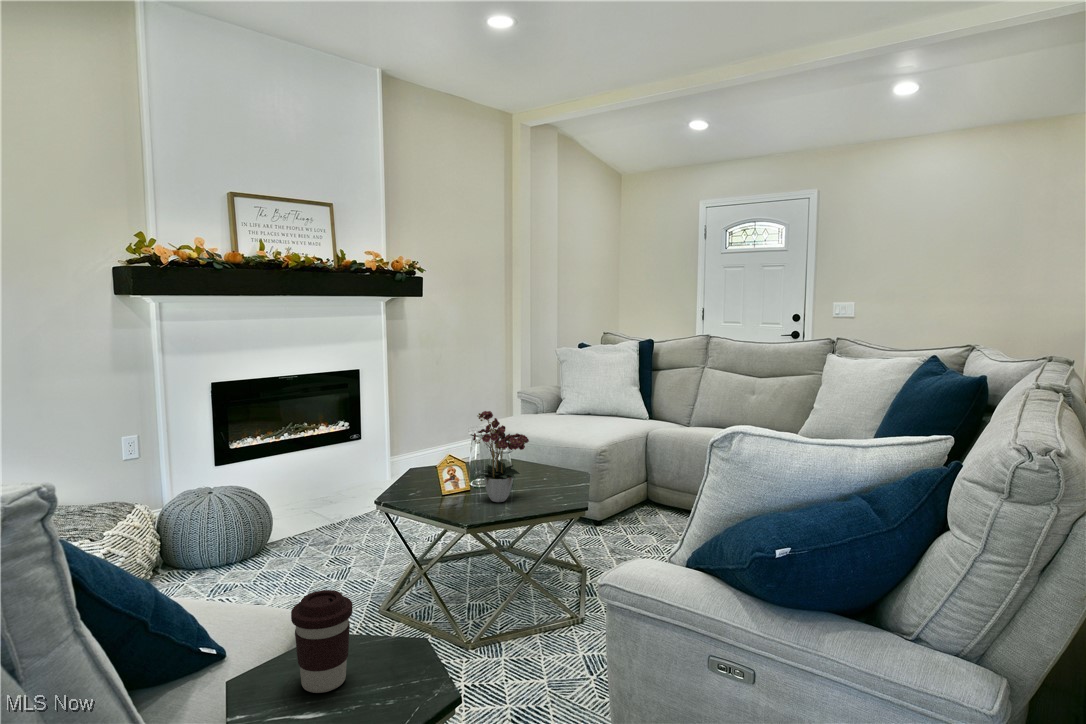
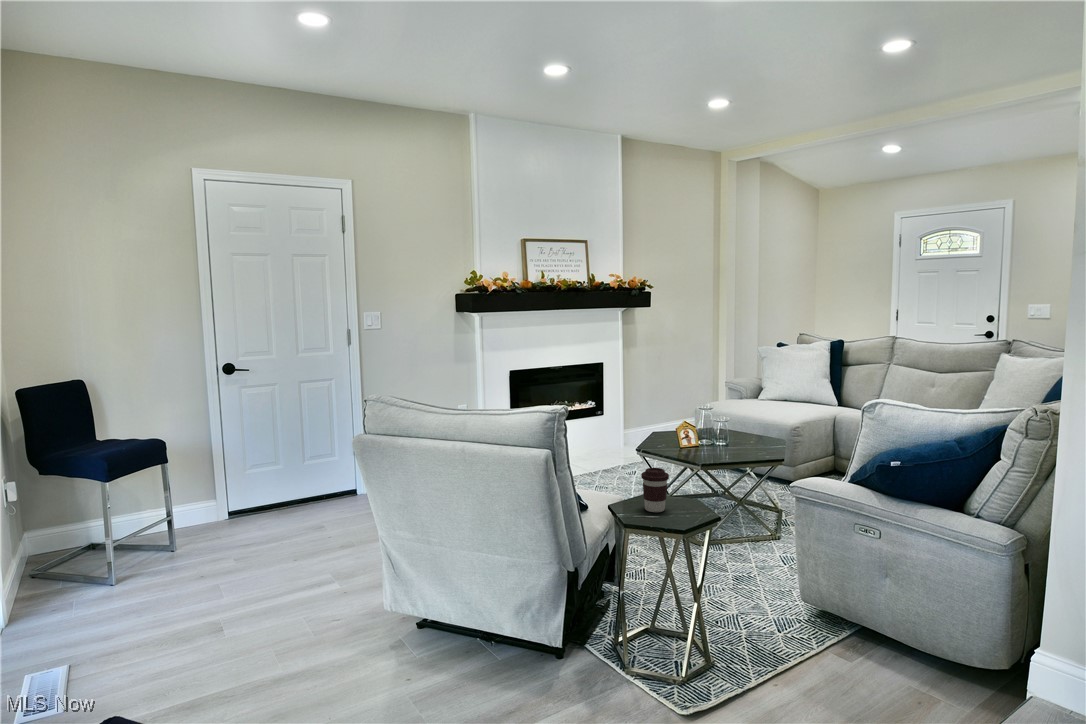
flower arrangement: present [473,411,529,502] -> none [703,389,746,453]

